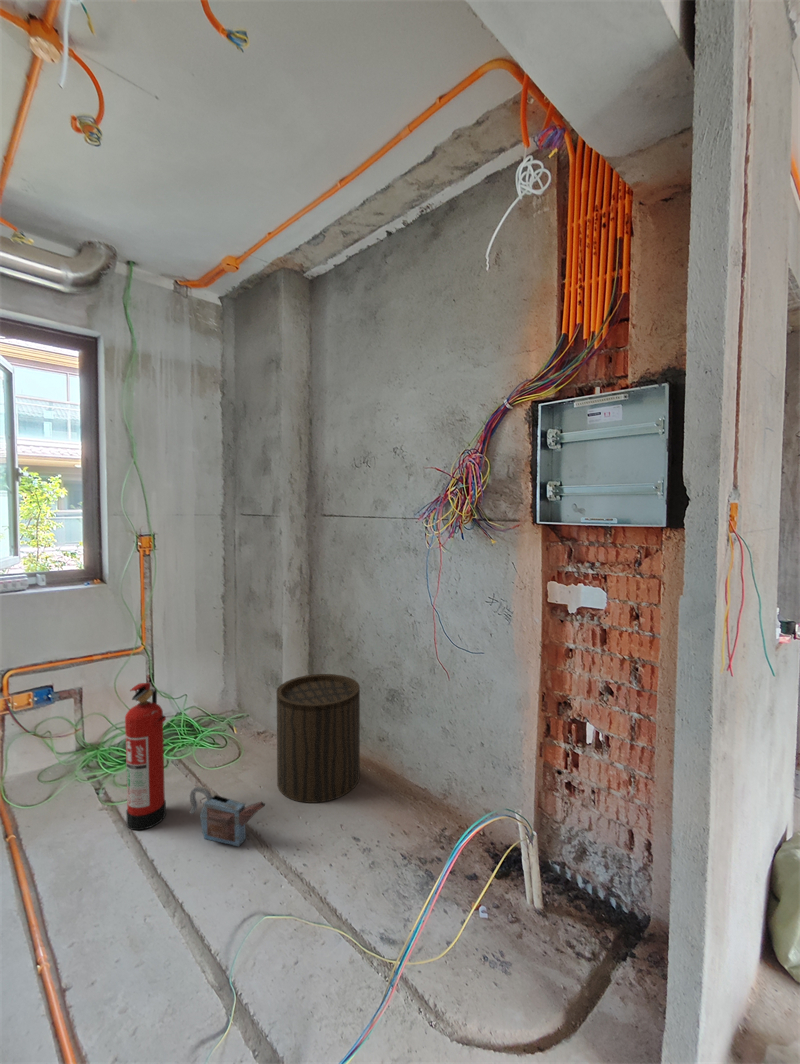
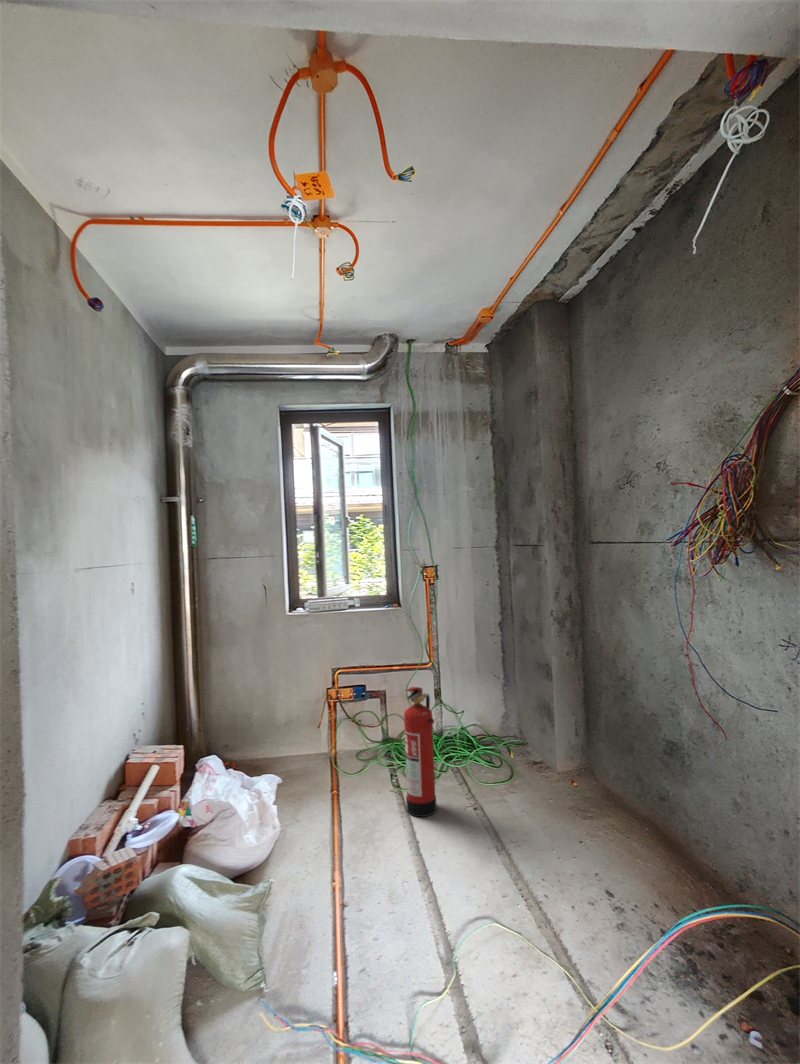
stool: present [277,674,360,803] -> none [534,708,632,848]
watering can: present [190,786,265,846] -> none [451,789,512,857]

